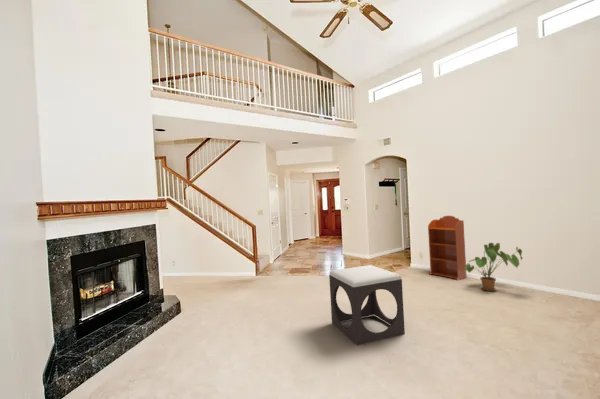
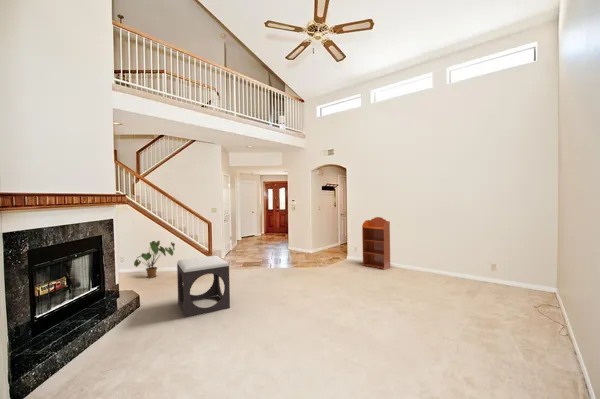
house plant: present [465,243,522,291] -> present [134,241,175,278]
footstool: present [329,265,405,345] -> present [177,256,230,318]

